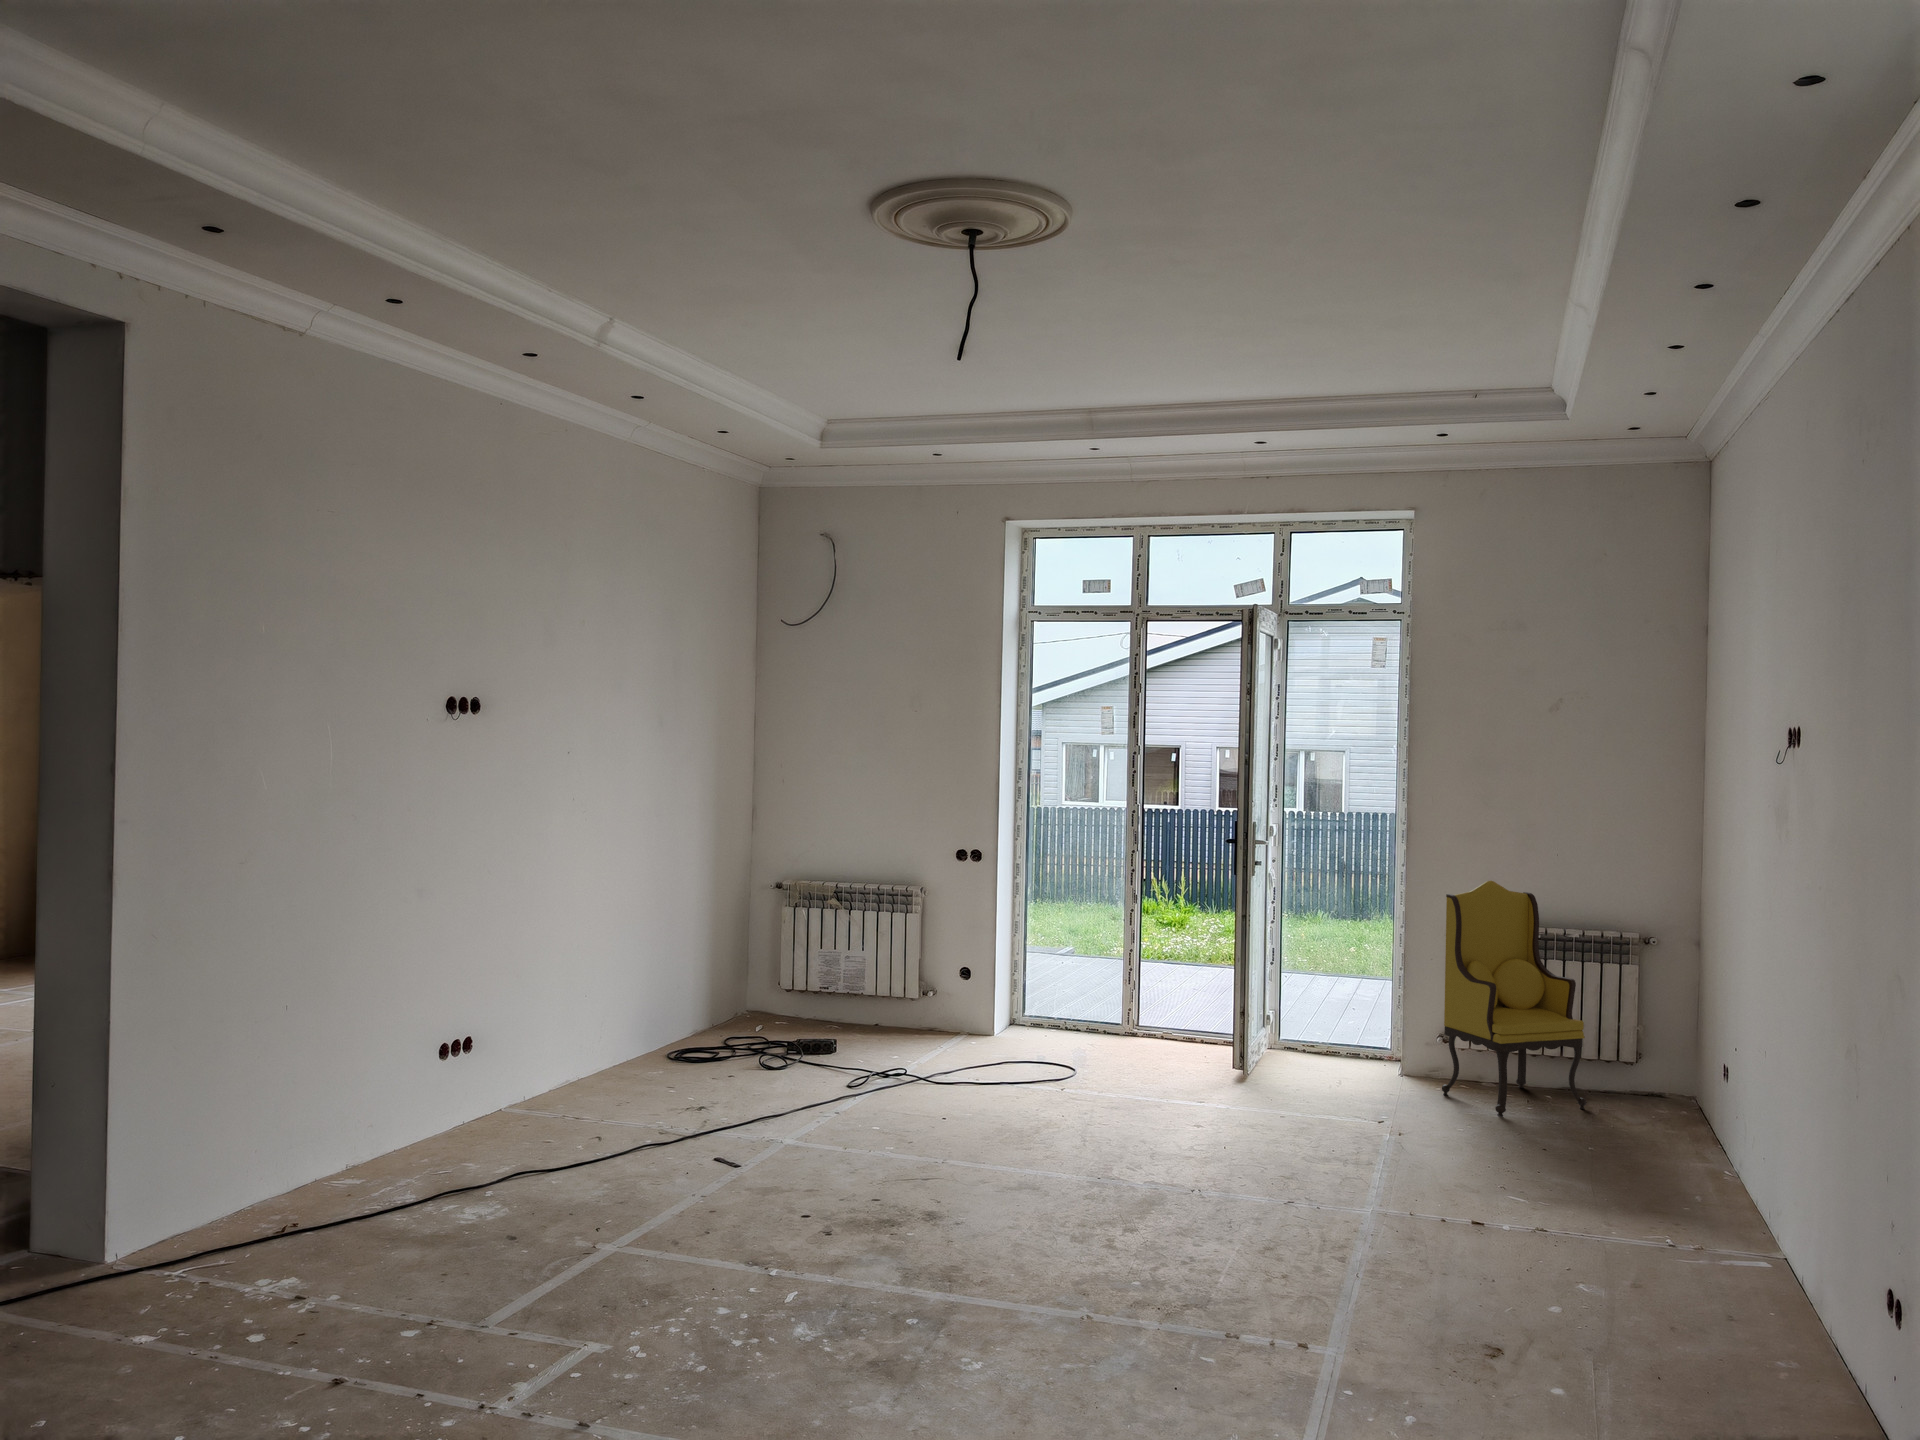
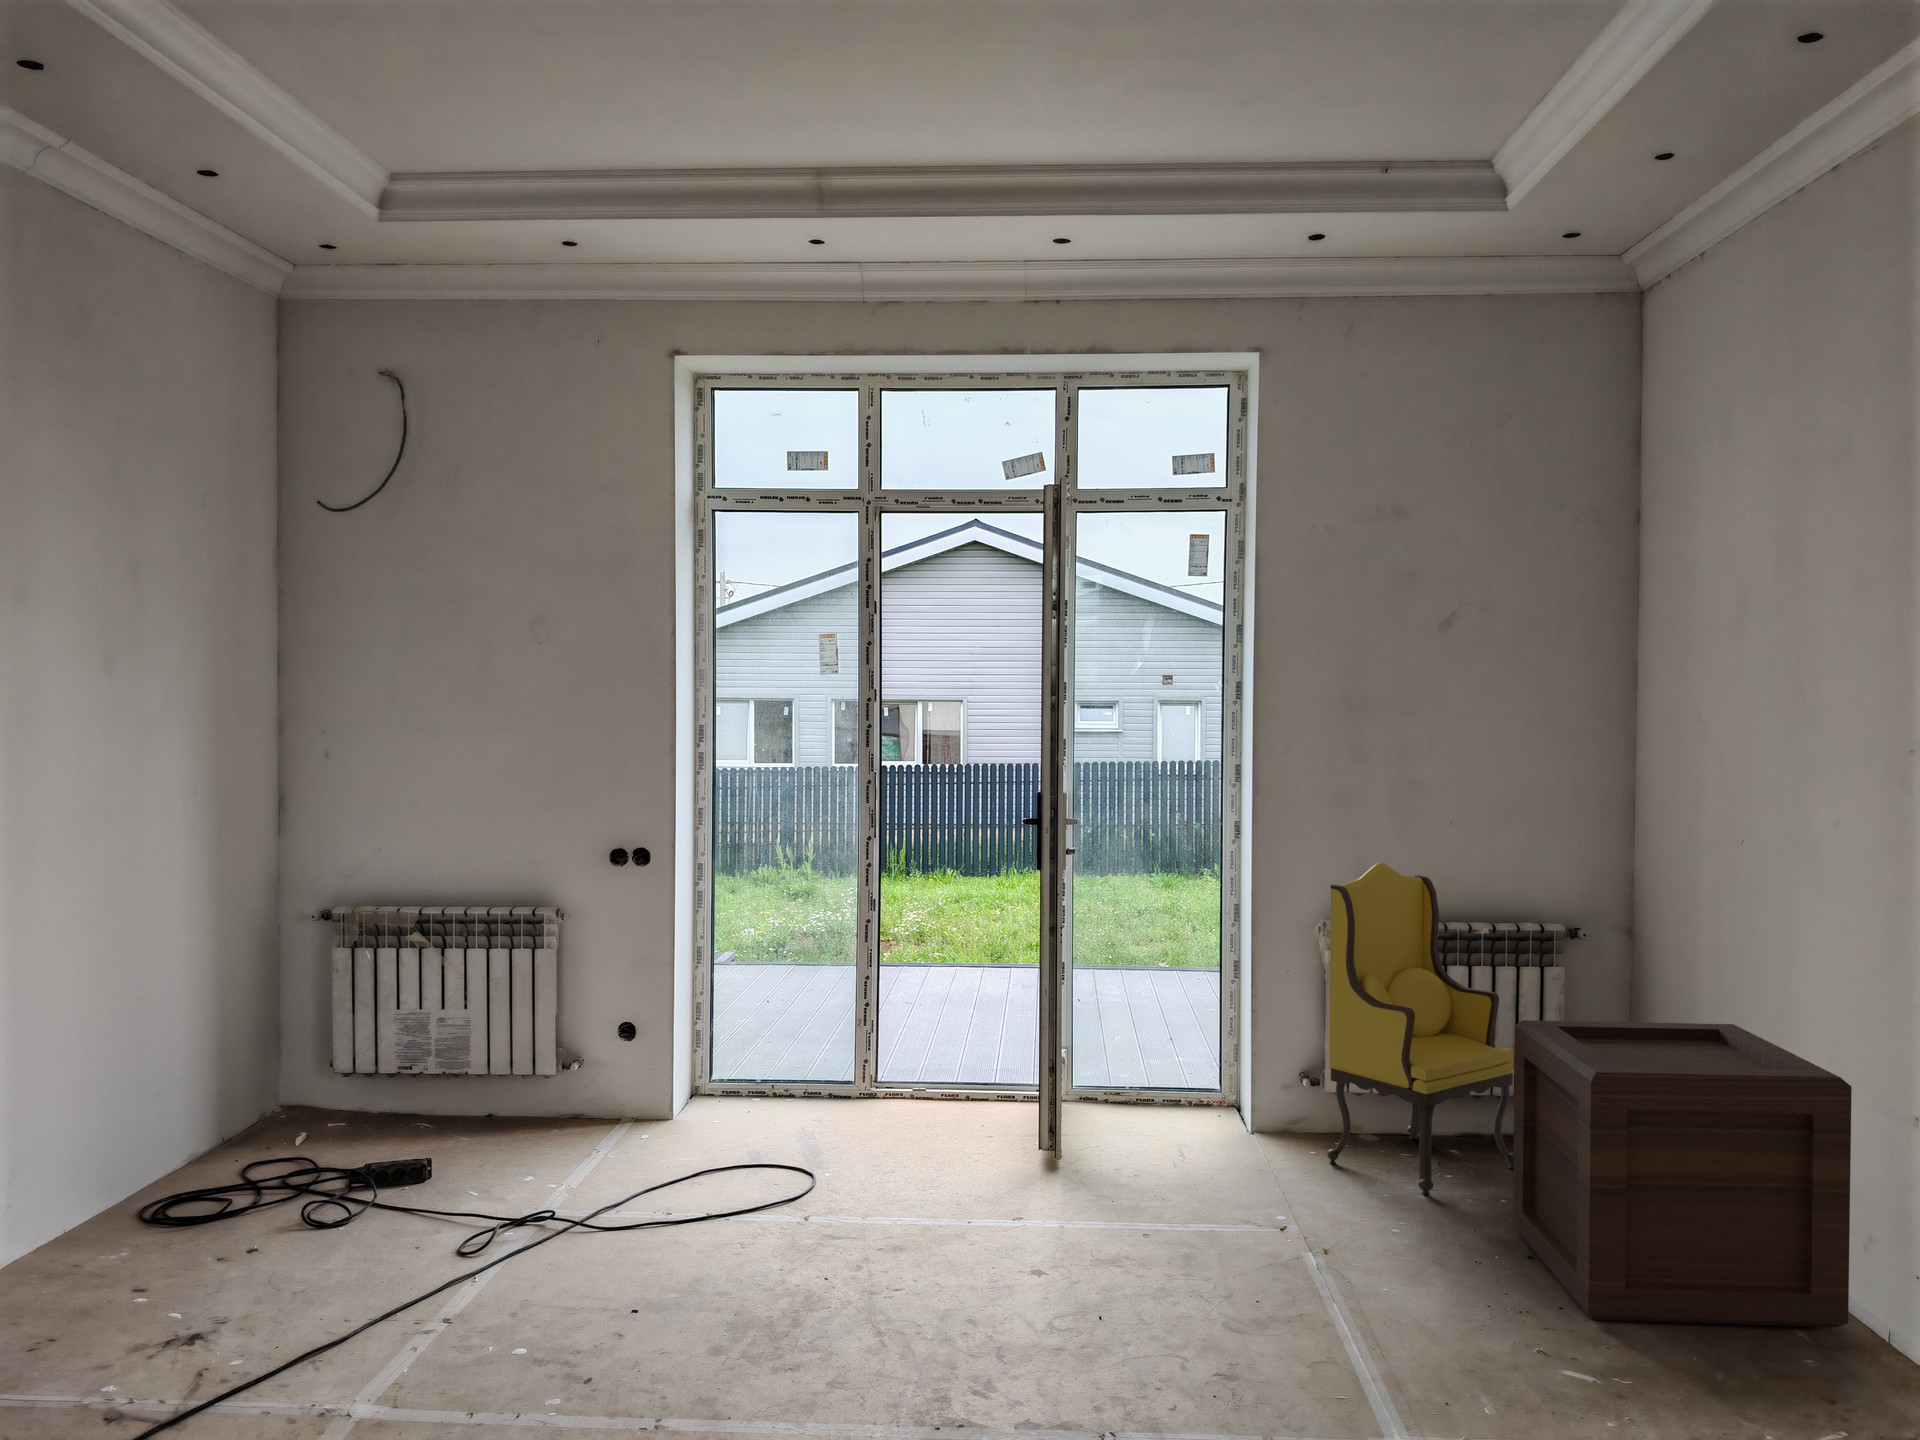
wooden crate: none [1547,990,1742,1201] -> present [1513,1020,1852,1327]

